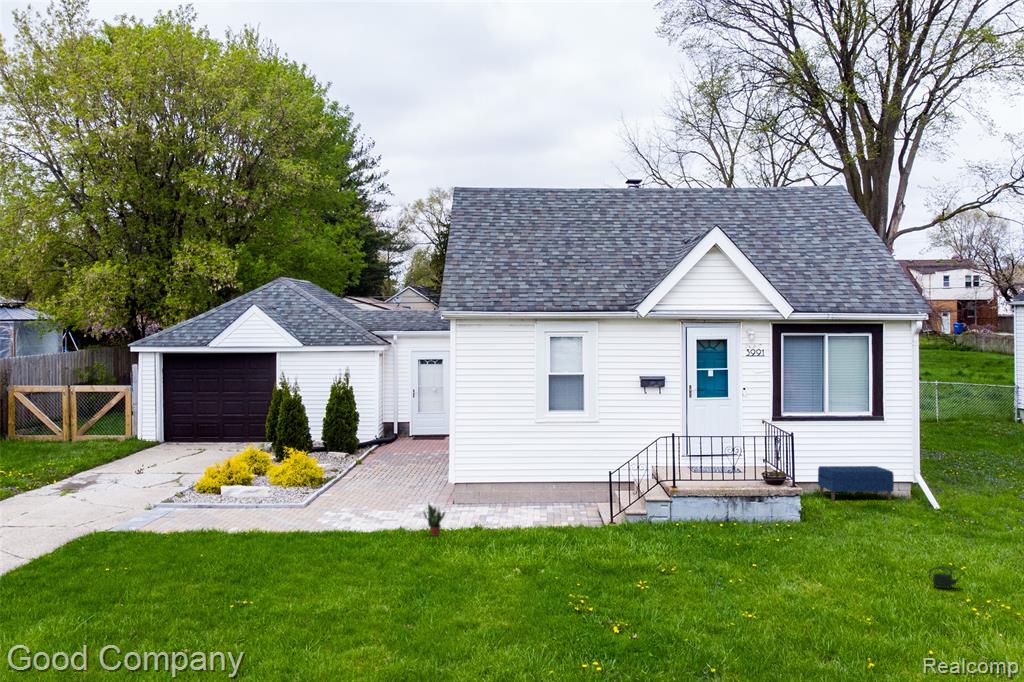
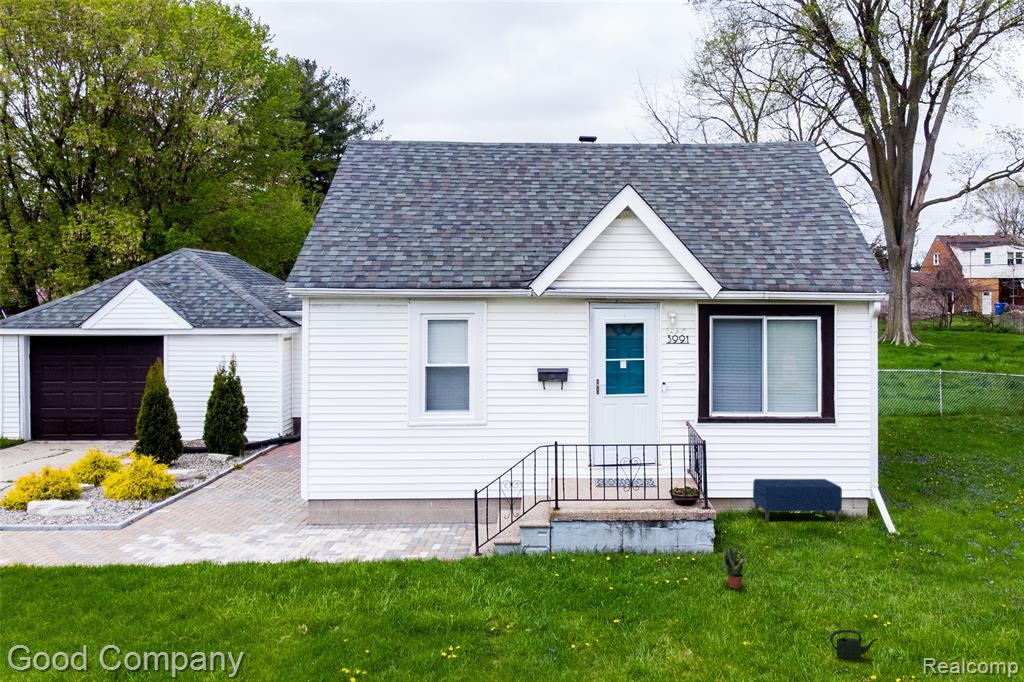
potted plant: present [424,503,445,536] -> present [722,545,746,588]

